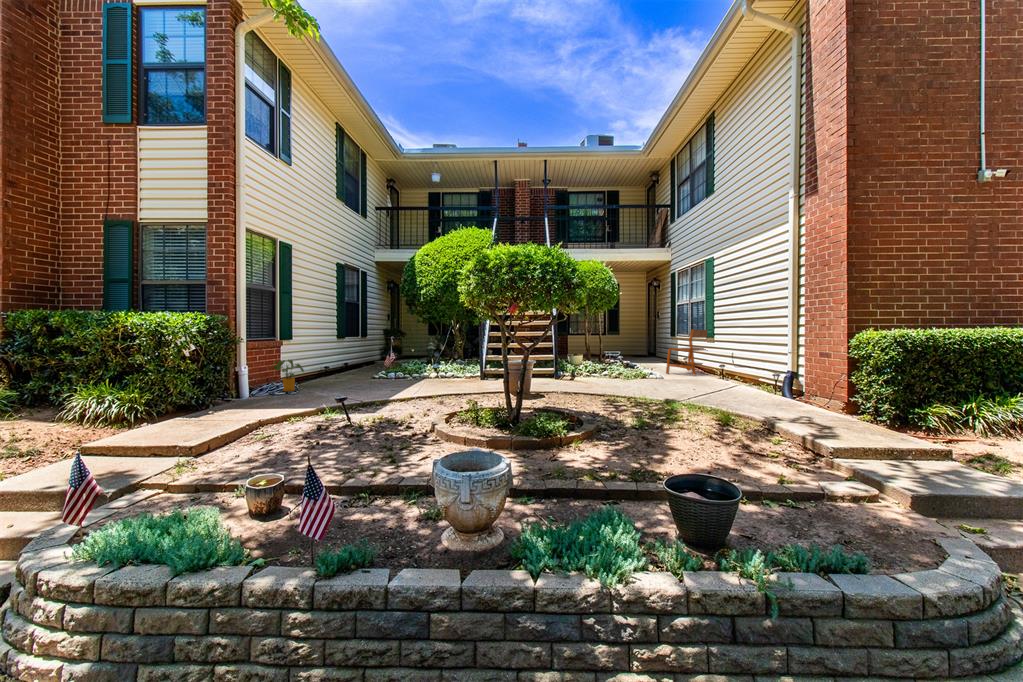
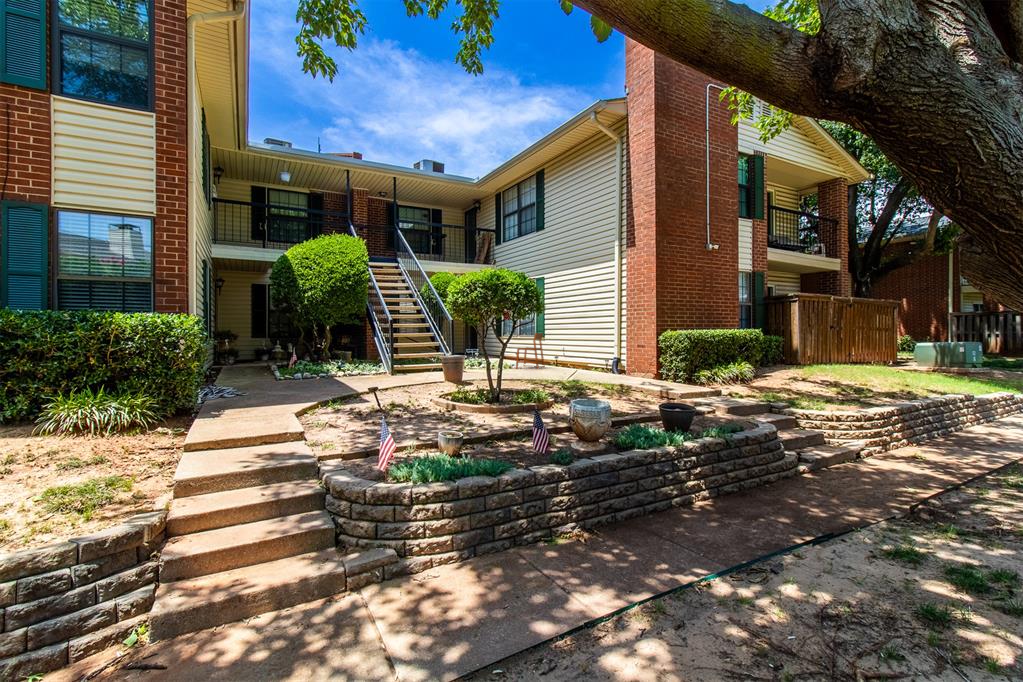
house plant: present [274,360,304,391] -> none [186,366,228,402]

